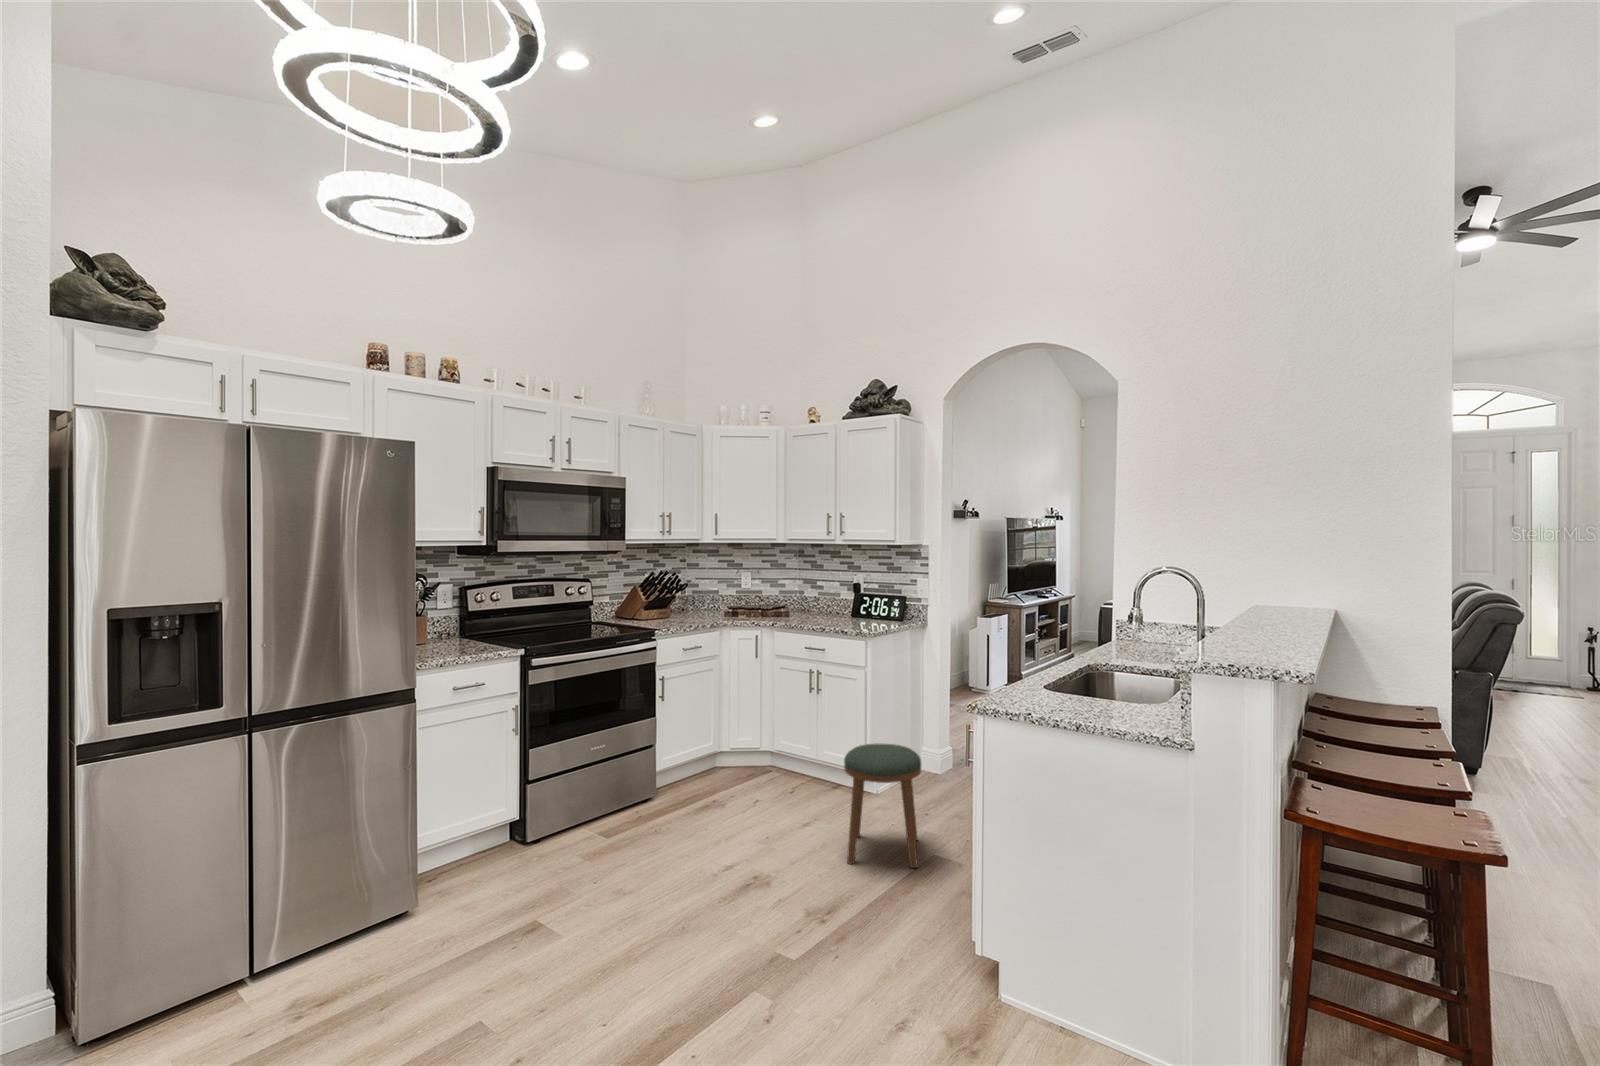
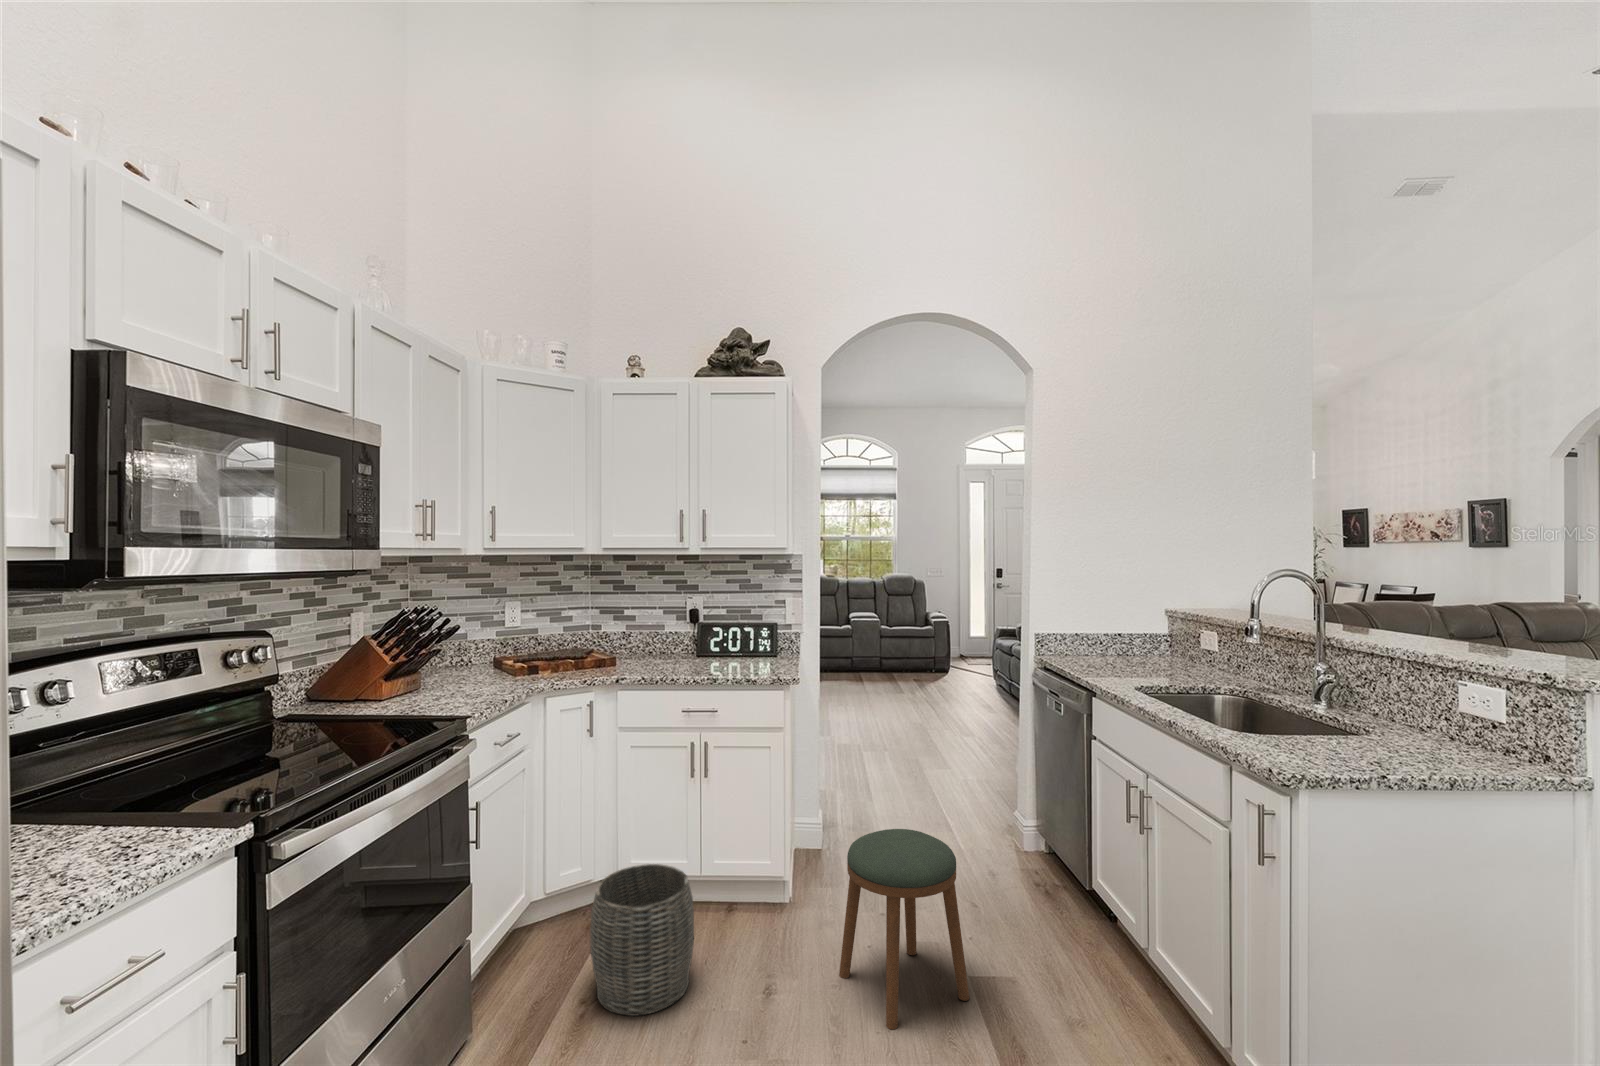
woven basket: none [713,738,775,819] -> present [590,864,694,1016]

